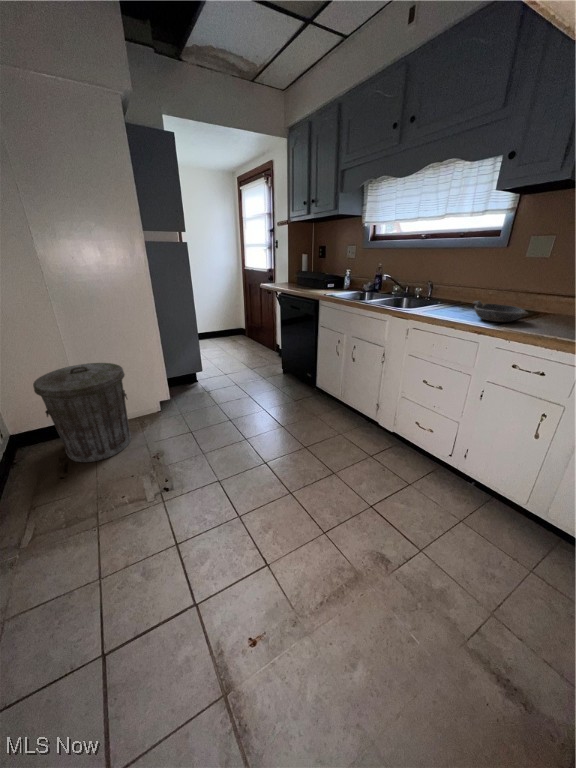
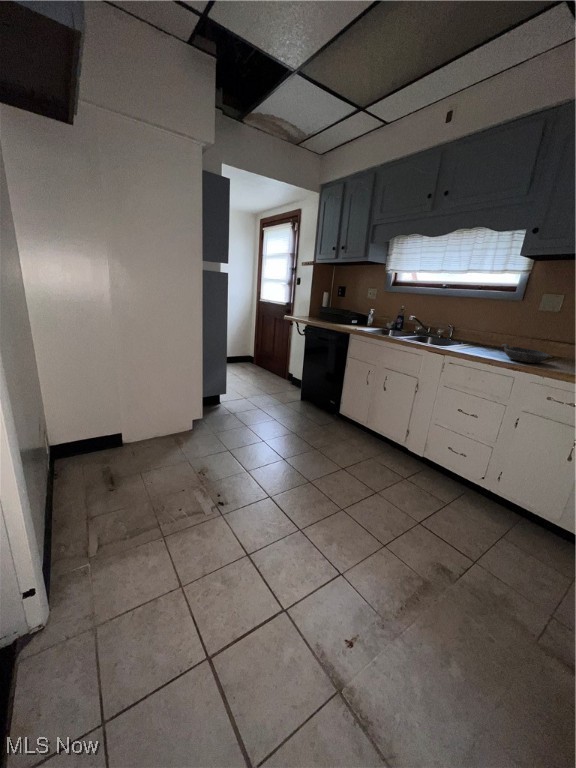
trash can: present [33,363,131,462] -> none [94,378,177,475]

